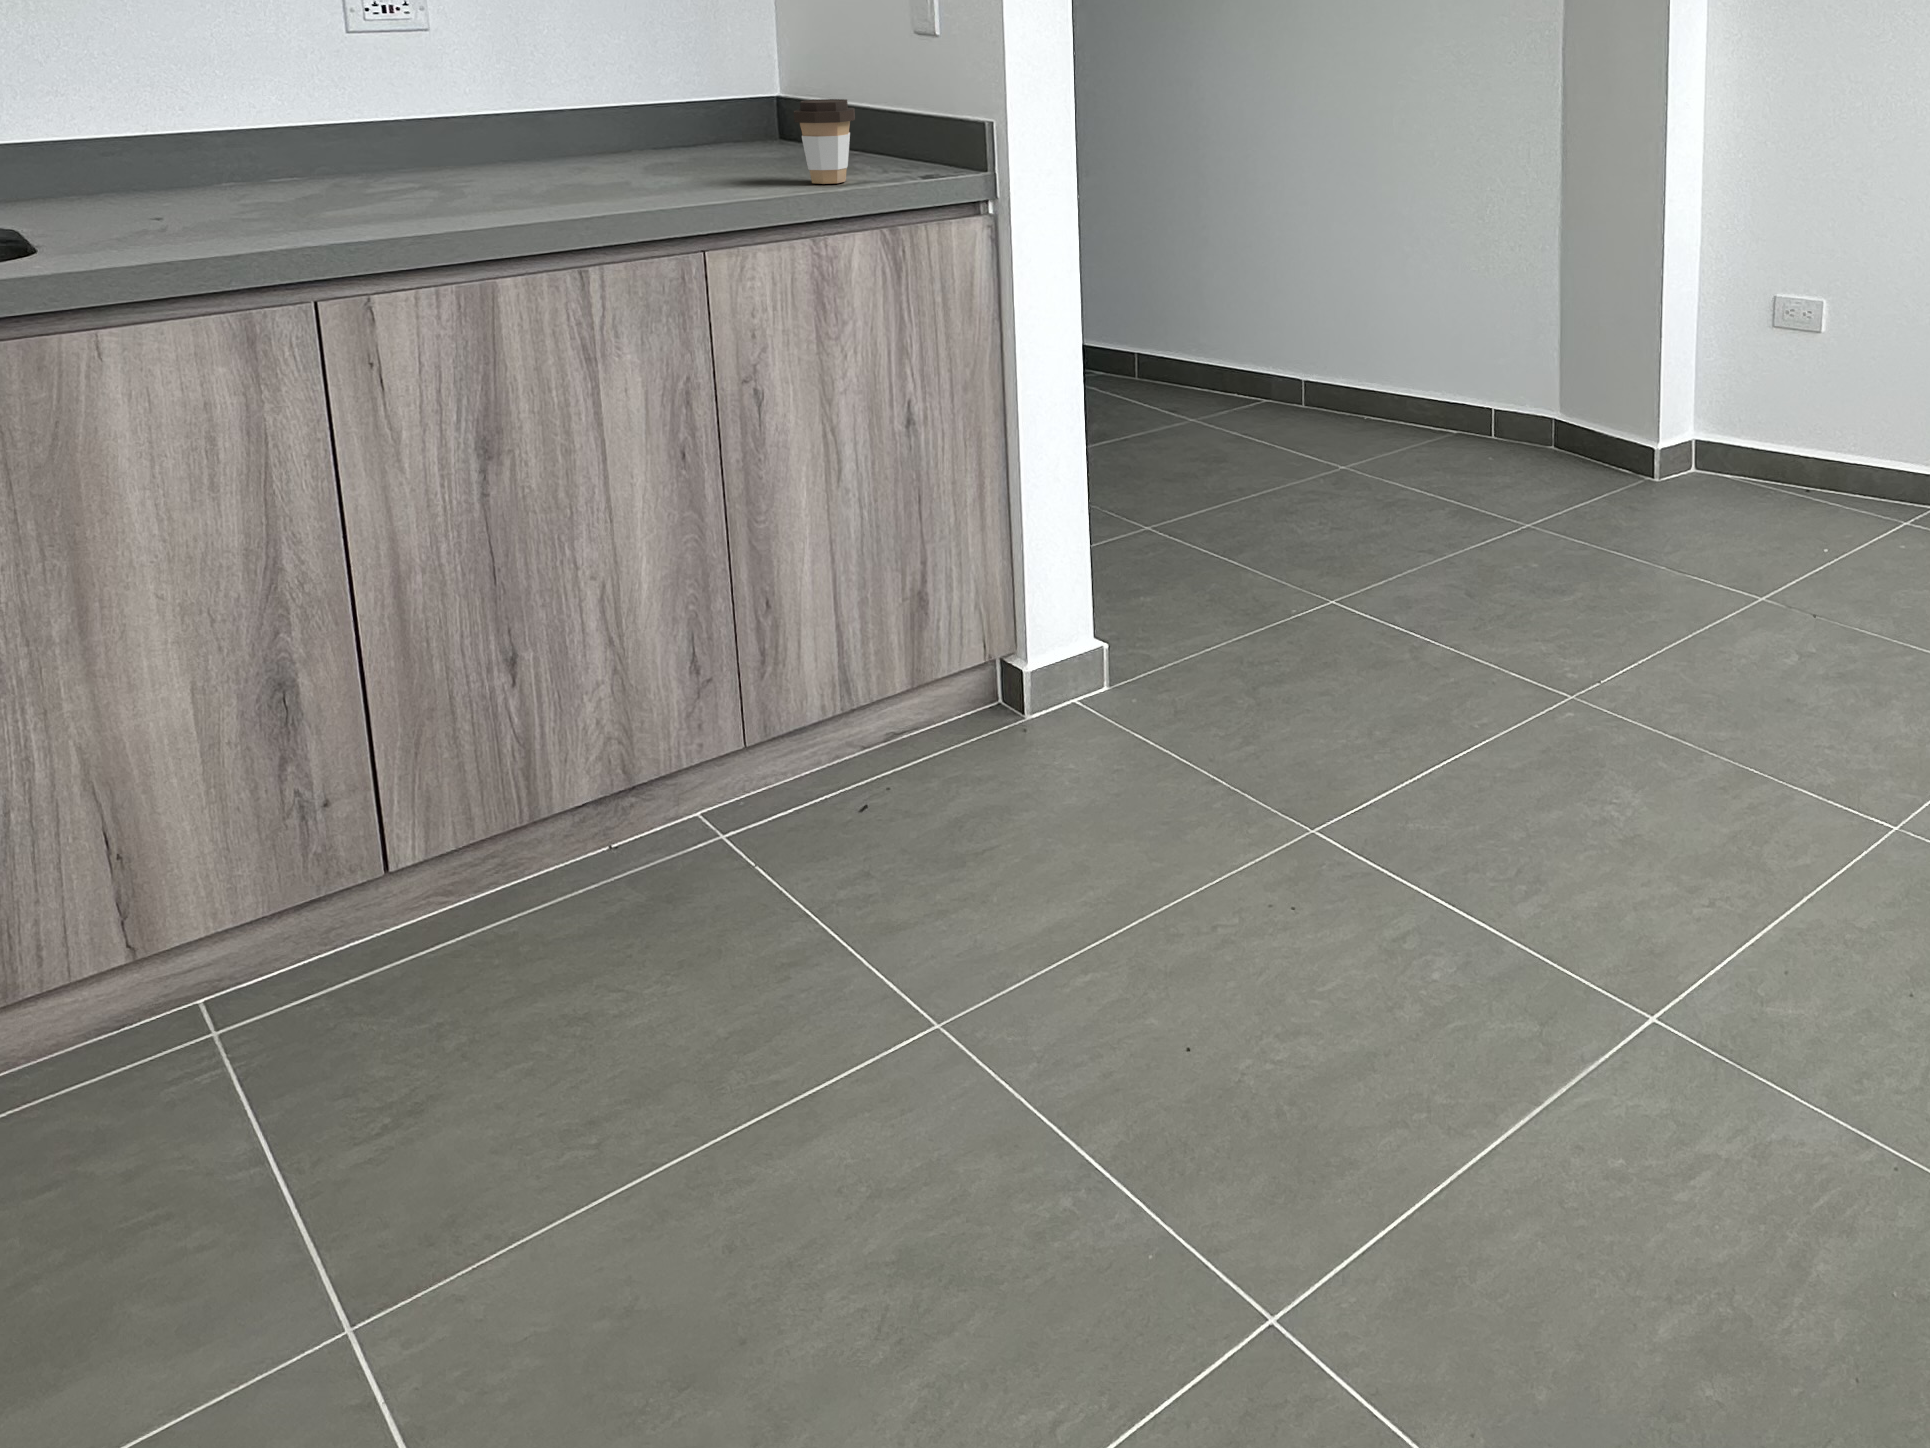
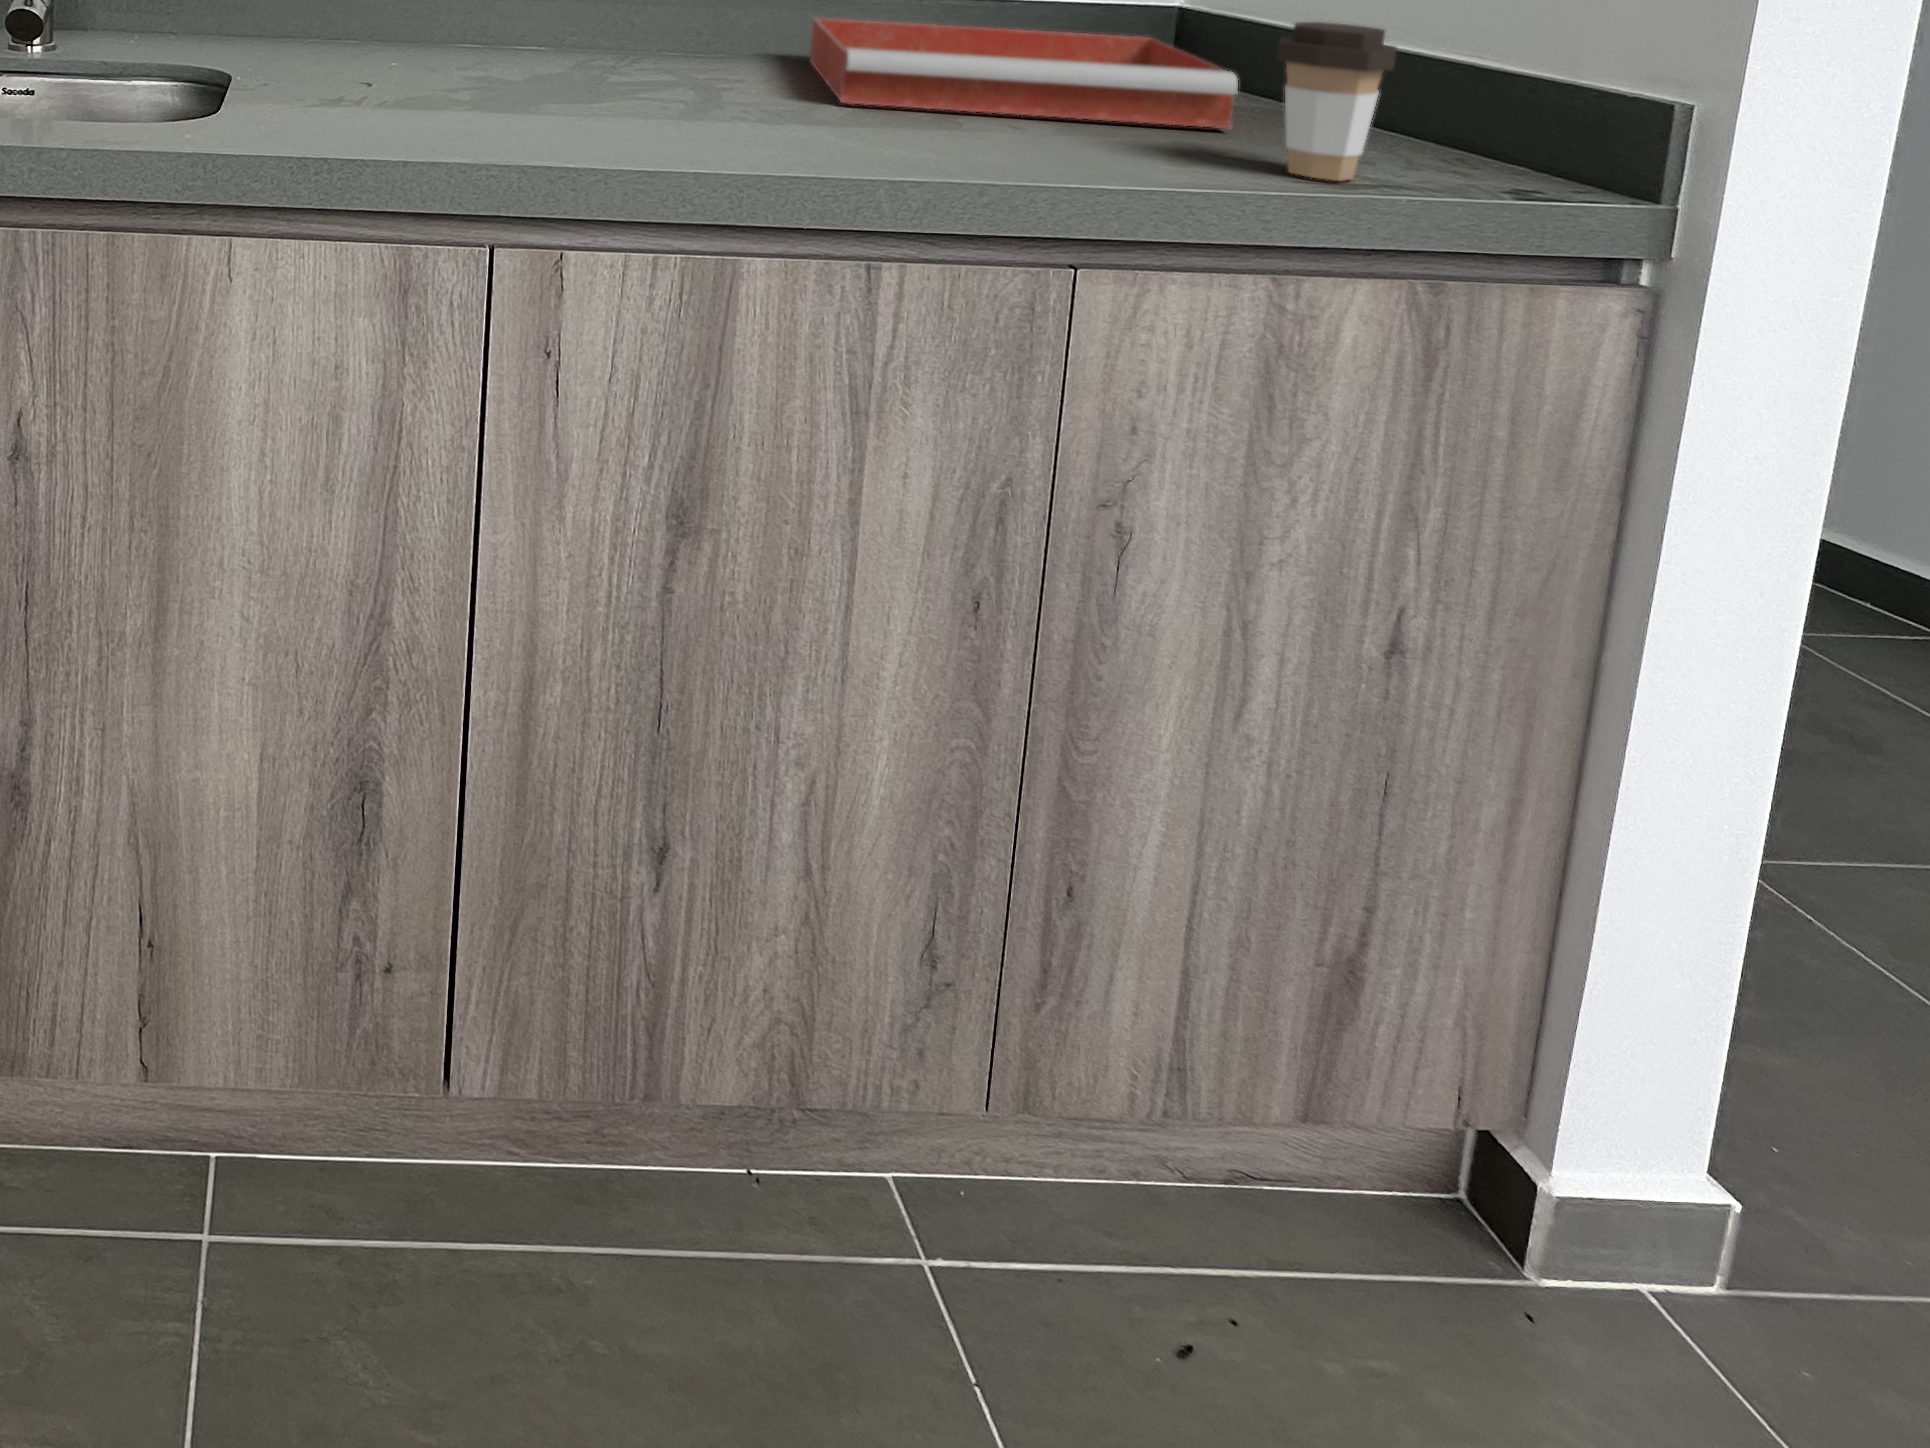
tray: none [502,123,783,185] -> present [810,18,1238,128]

